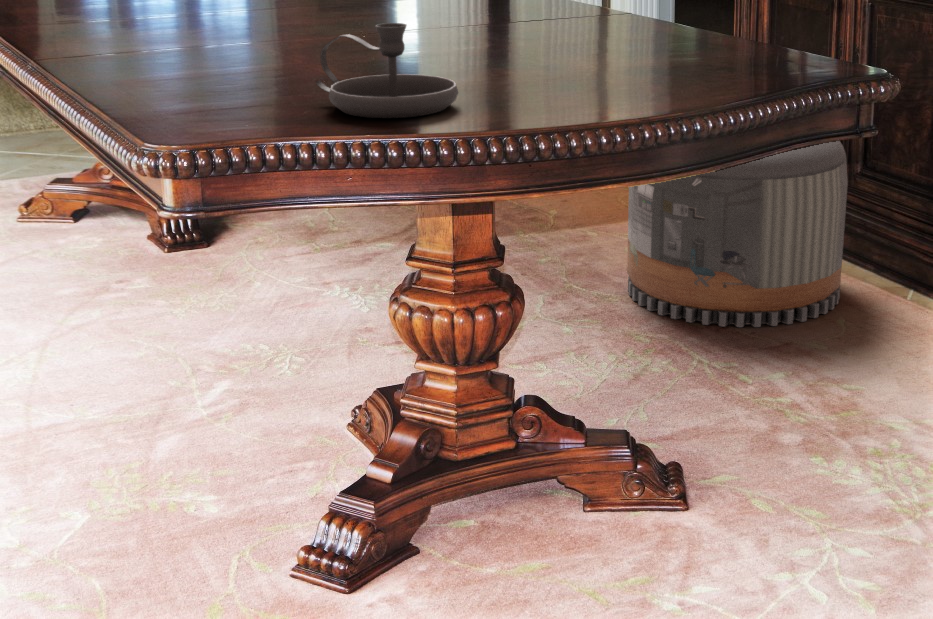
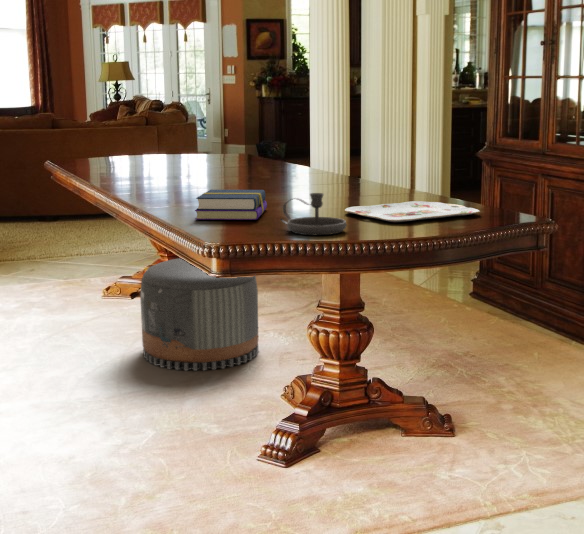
book: none [136,14,298,83] -> present [195,190,267,220]
serving tray: none [459,32,741,82] -> present [345,201,480,222]
pouf: present [627,141,848,327] -> present [140,259,258,371]

